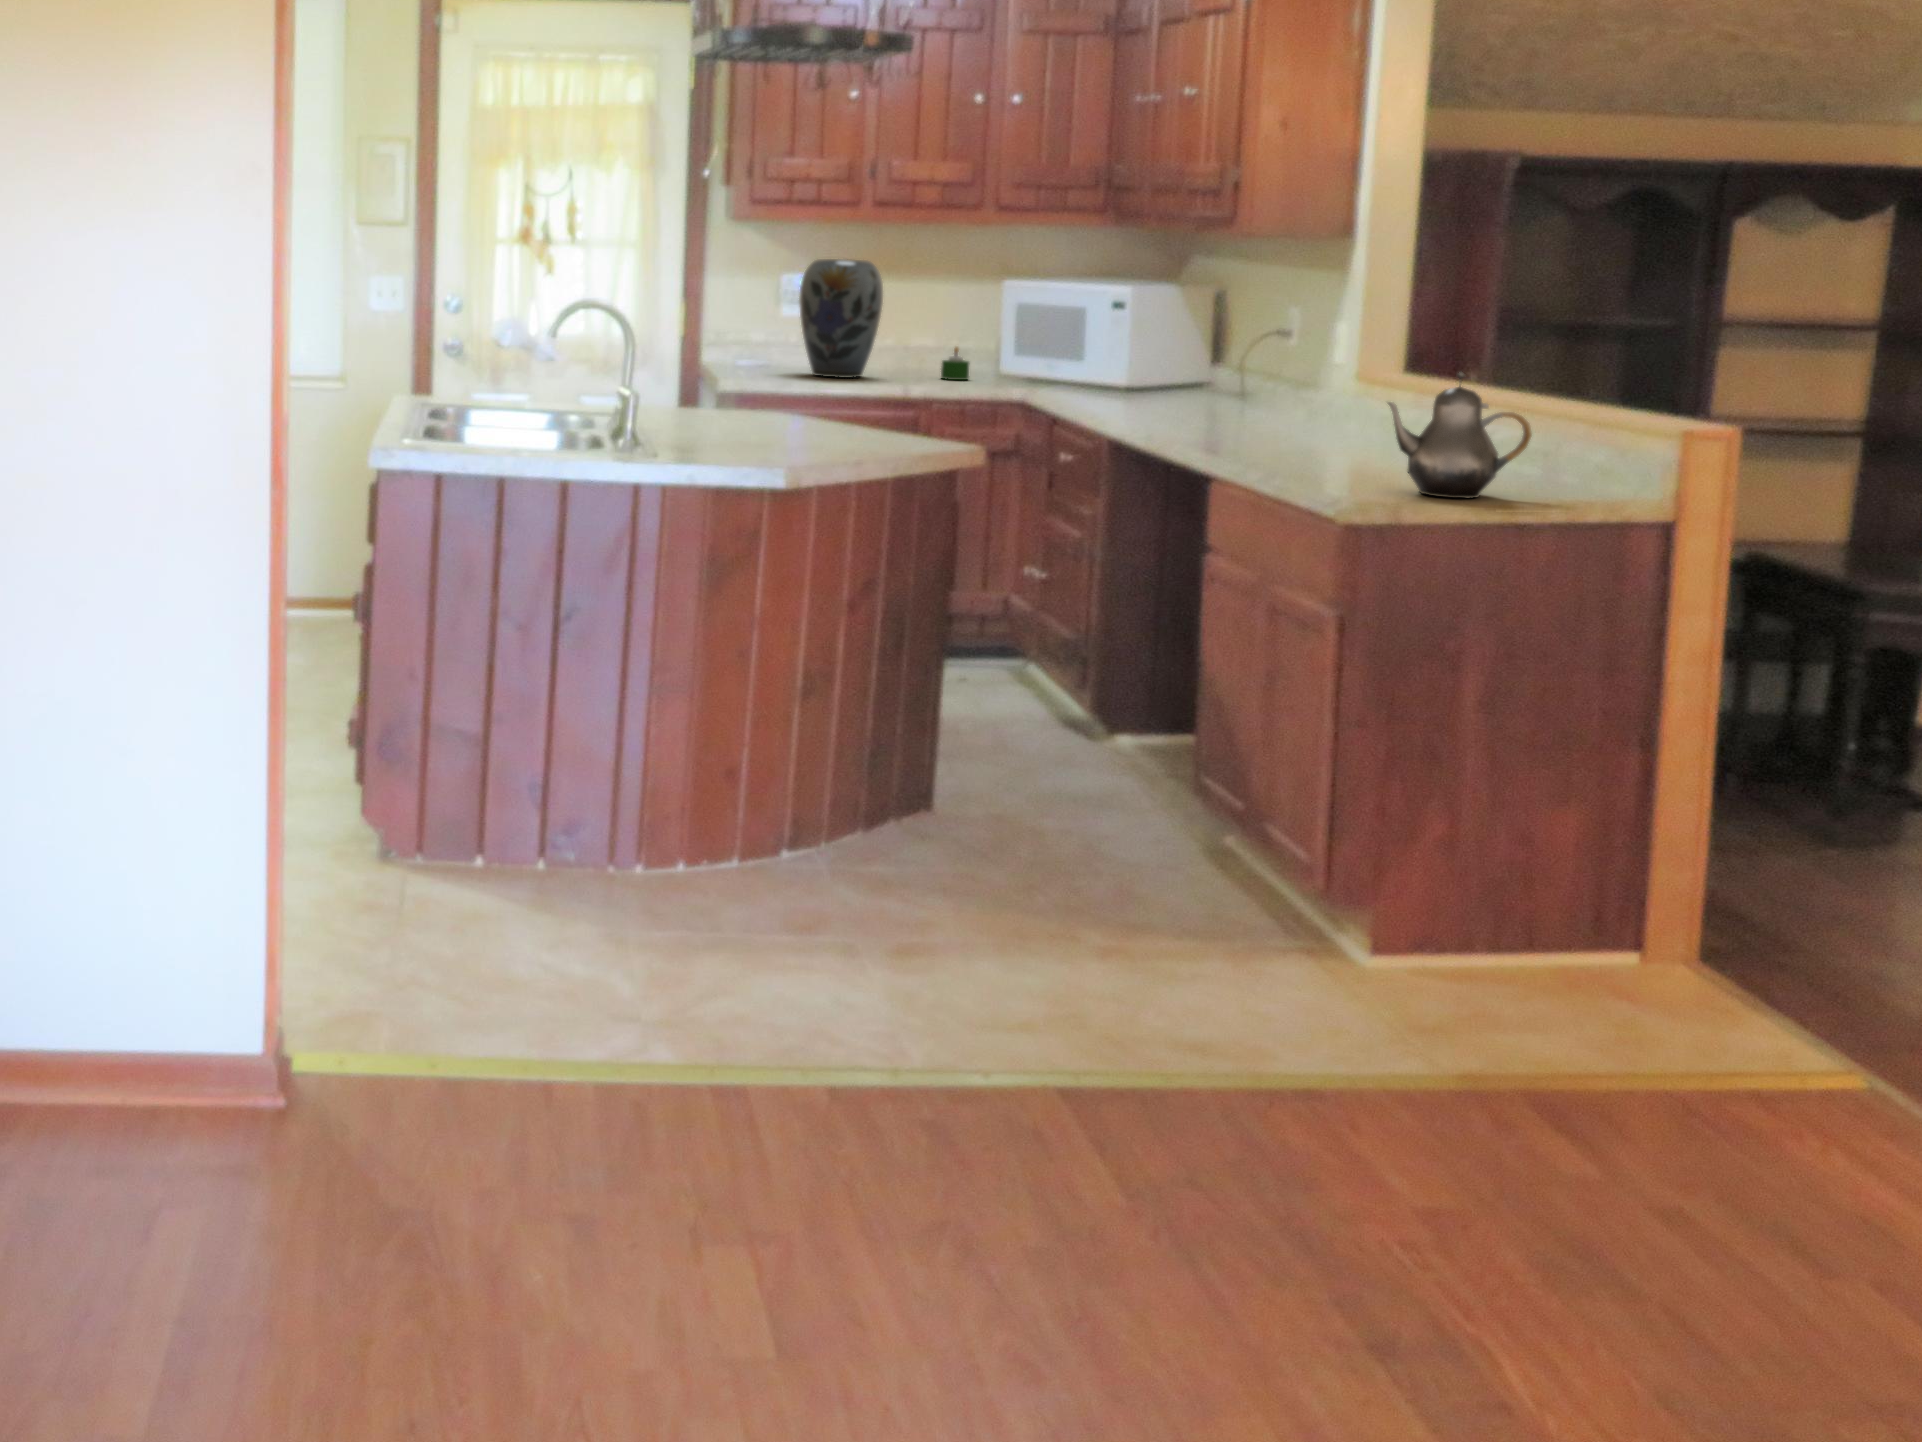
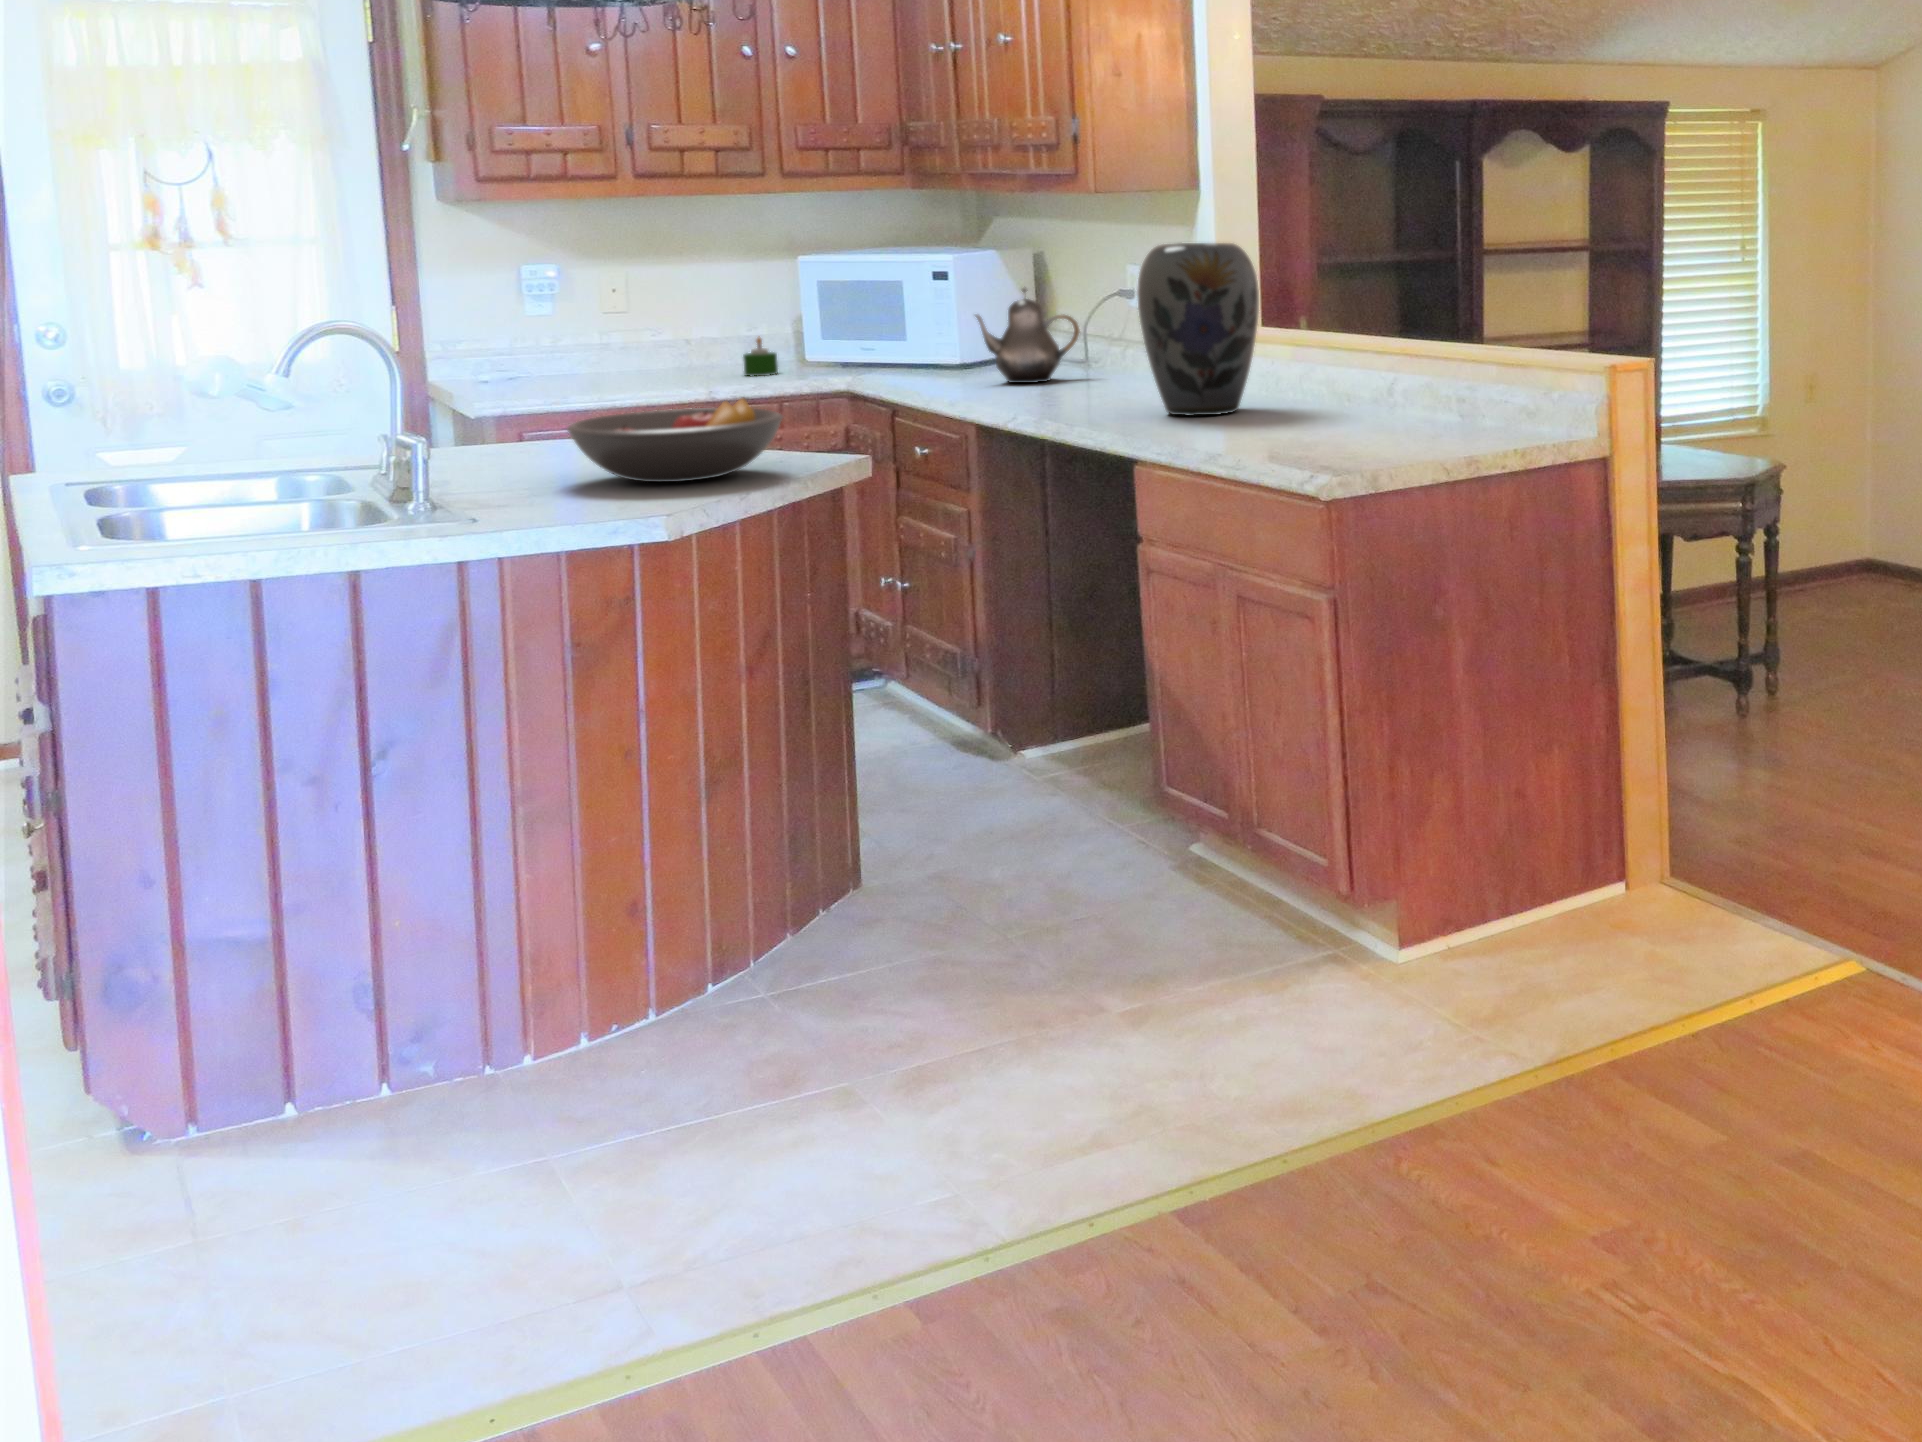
vase: present [799,259,883,378] -> present [1137,243,1259,416]
teapot: present [1388,372,1532,498] -> present [976,288,1079,383]
fruit bowl: none [735,386,899,447] -> present [567,398,783,482]

